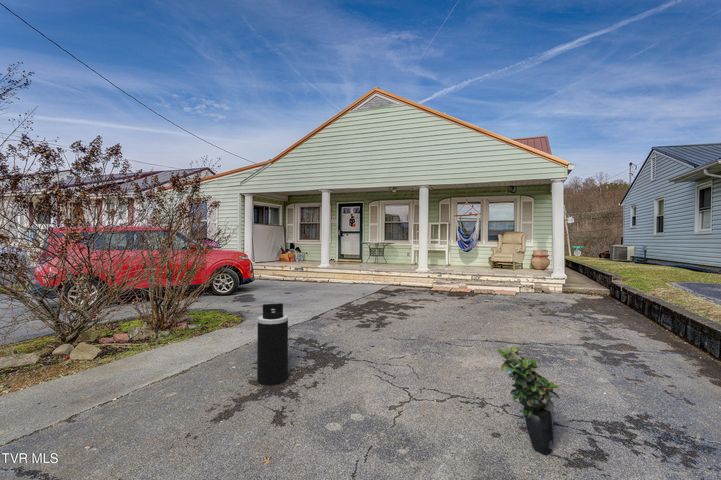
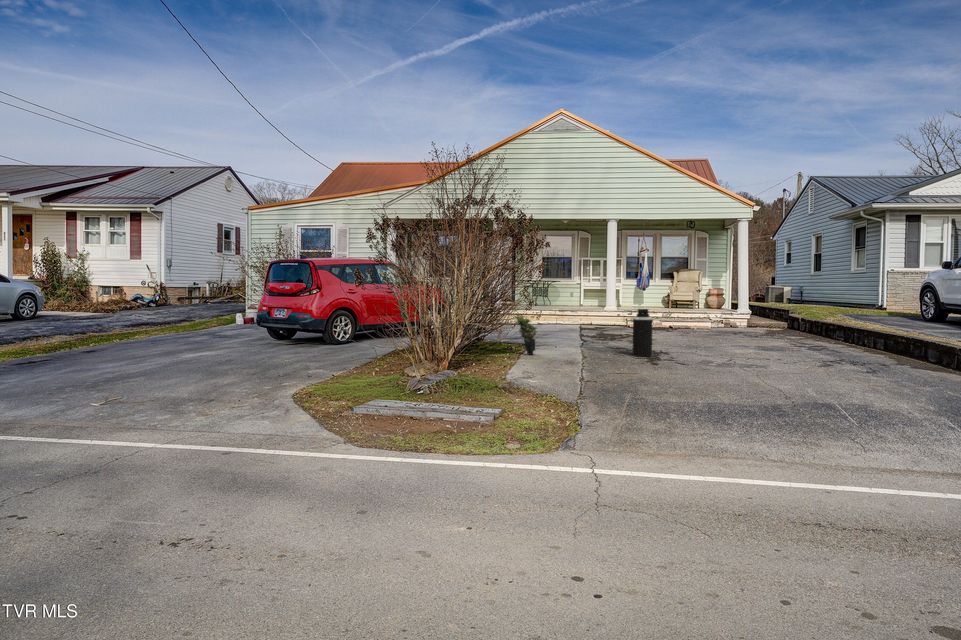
potted plant: present [496,346,560,455] -> present [514,315,537,355]

